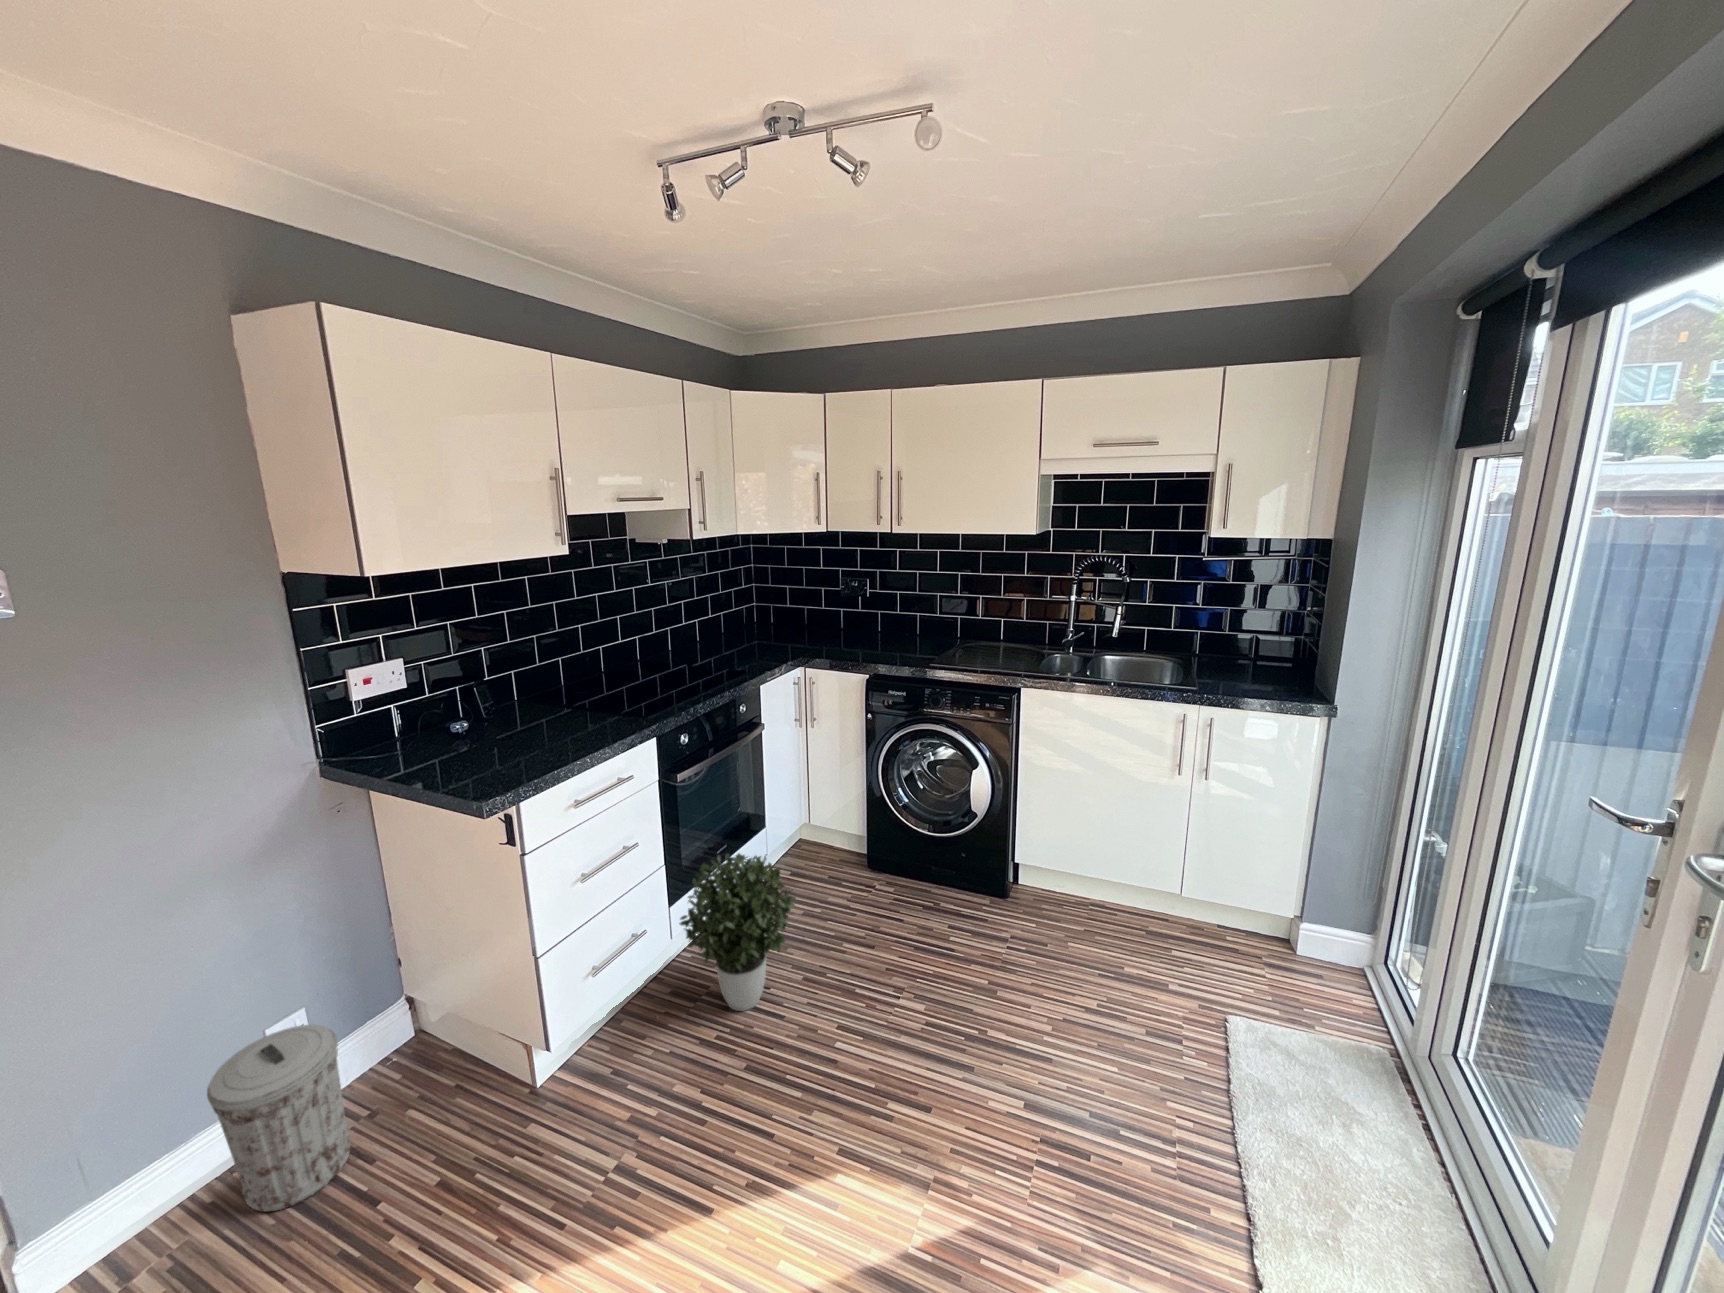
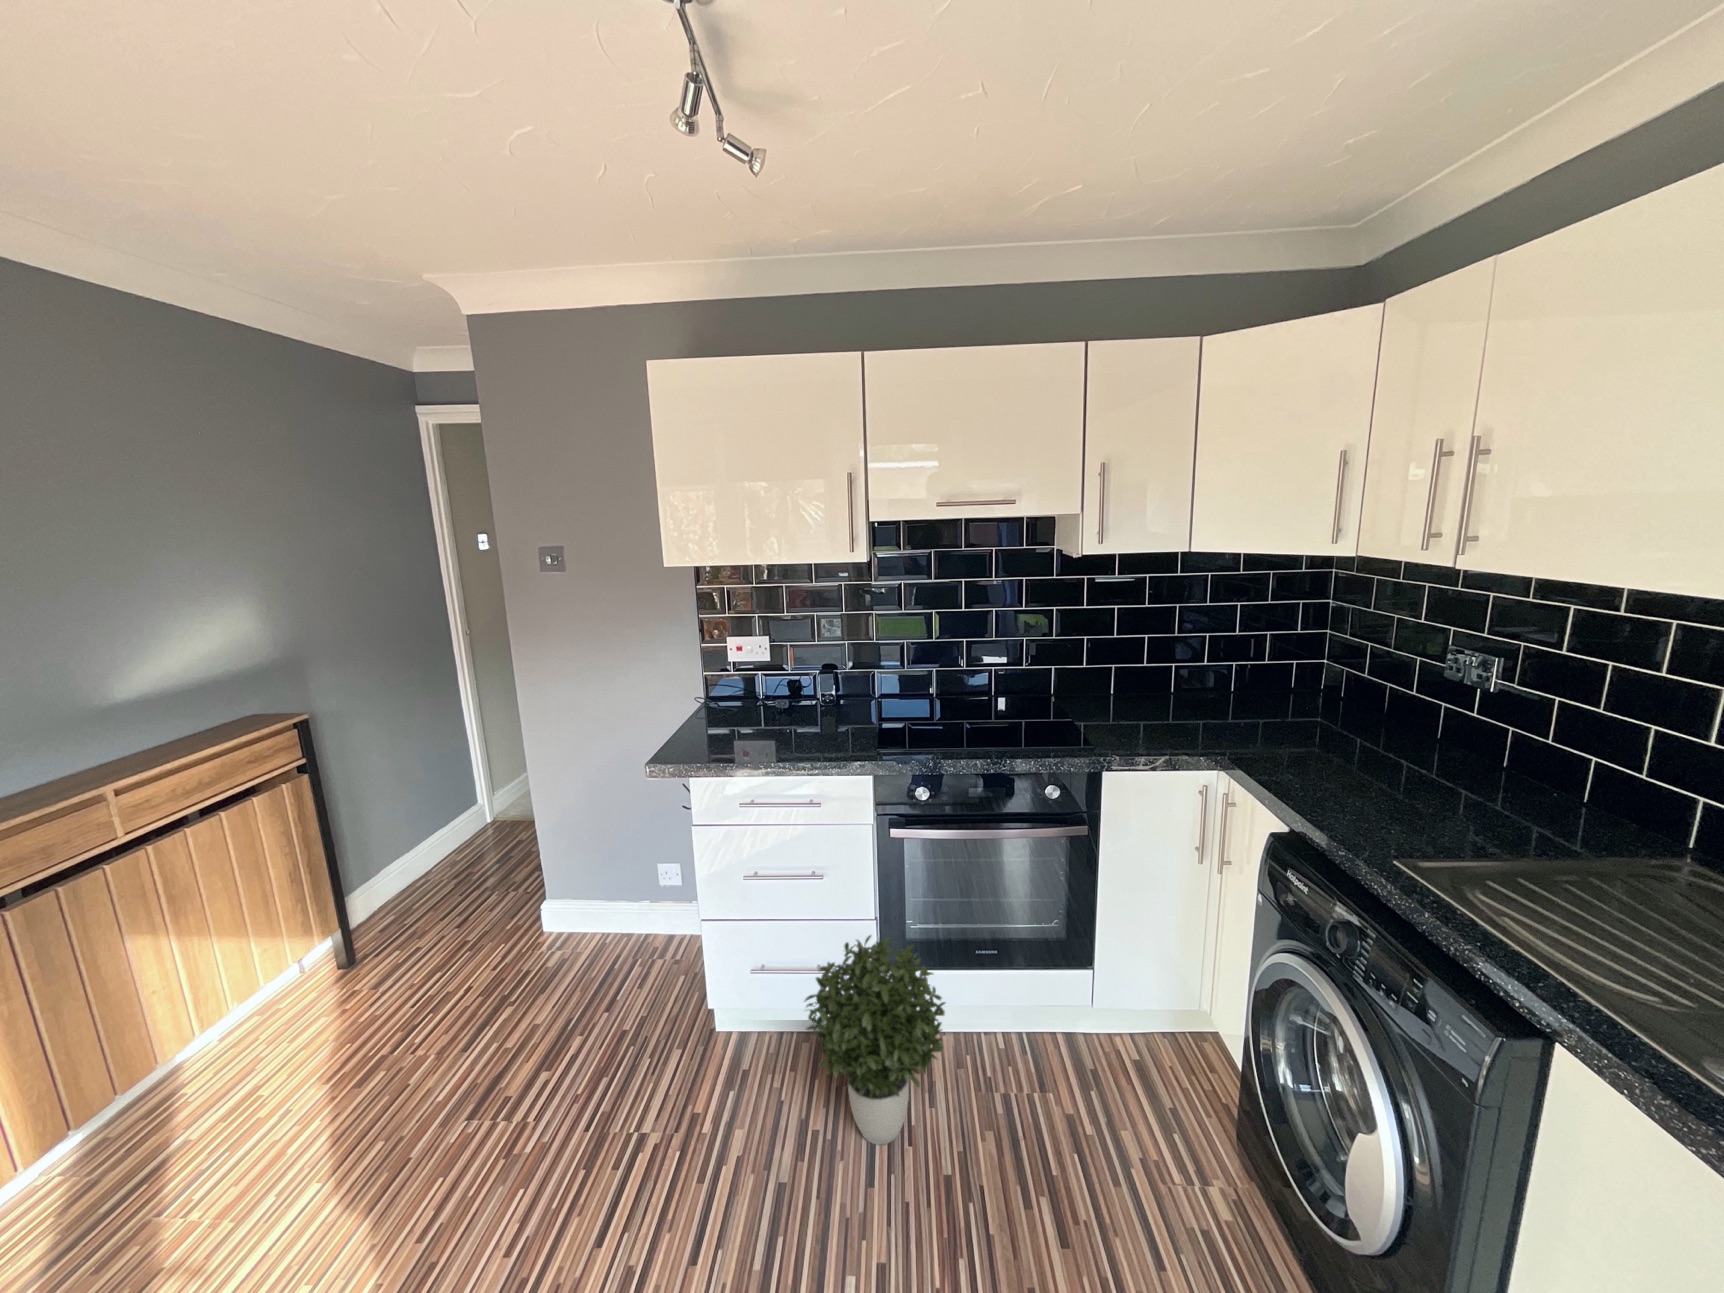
trash can: present [207,1025,351,1212] -> none [589,866,662,981]

